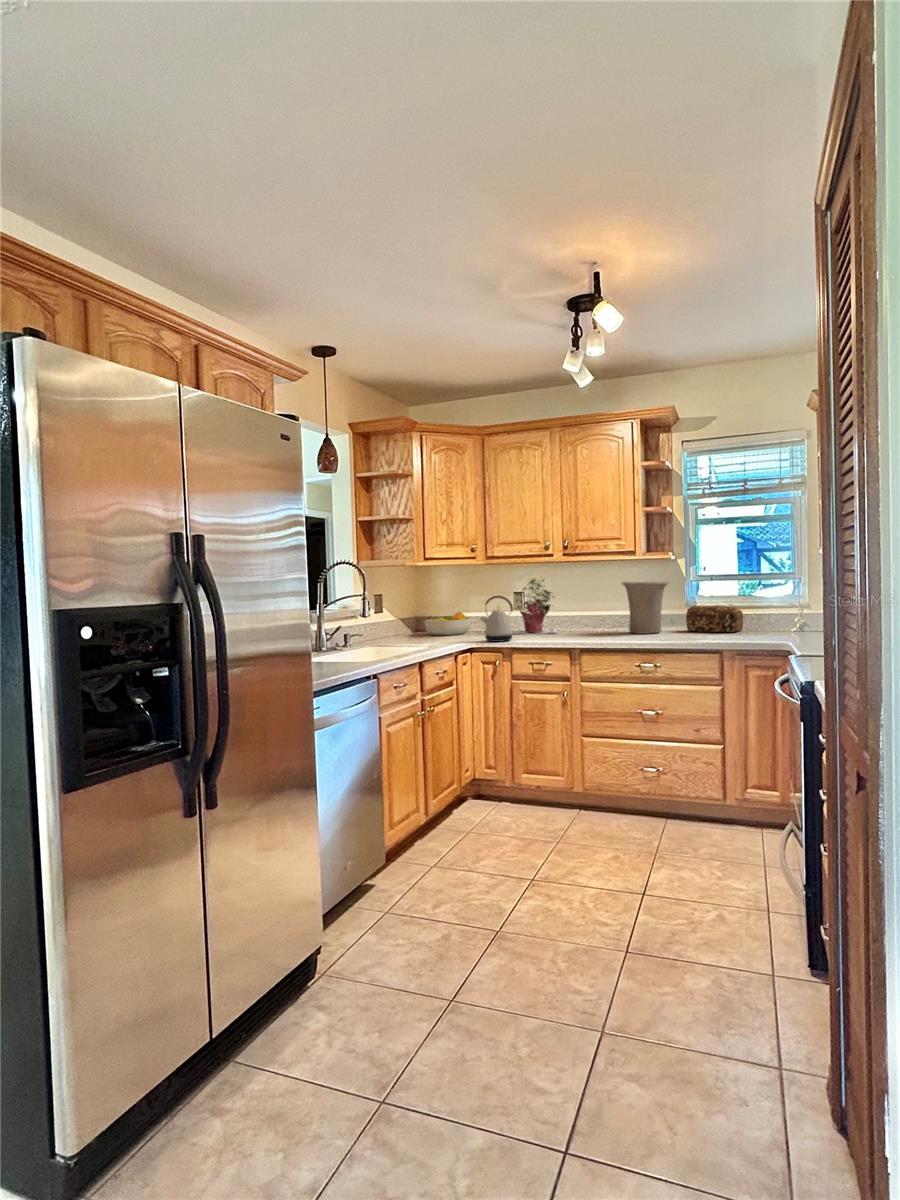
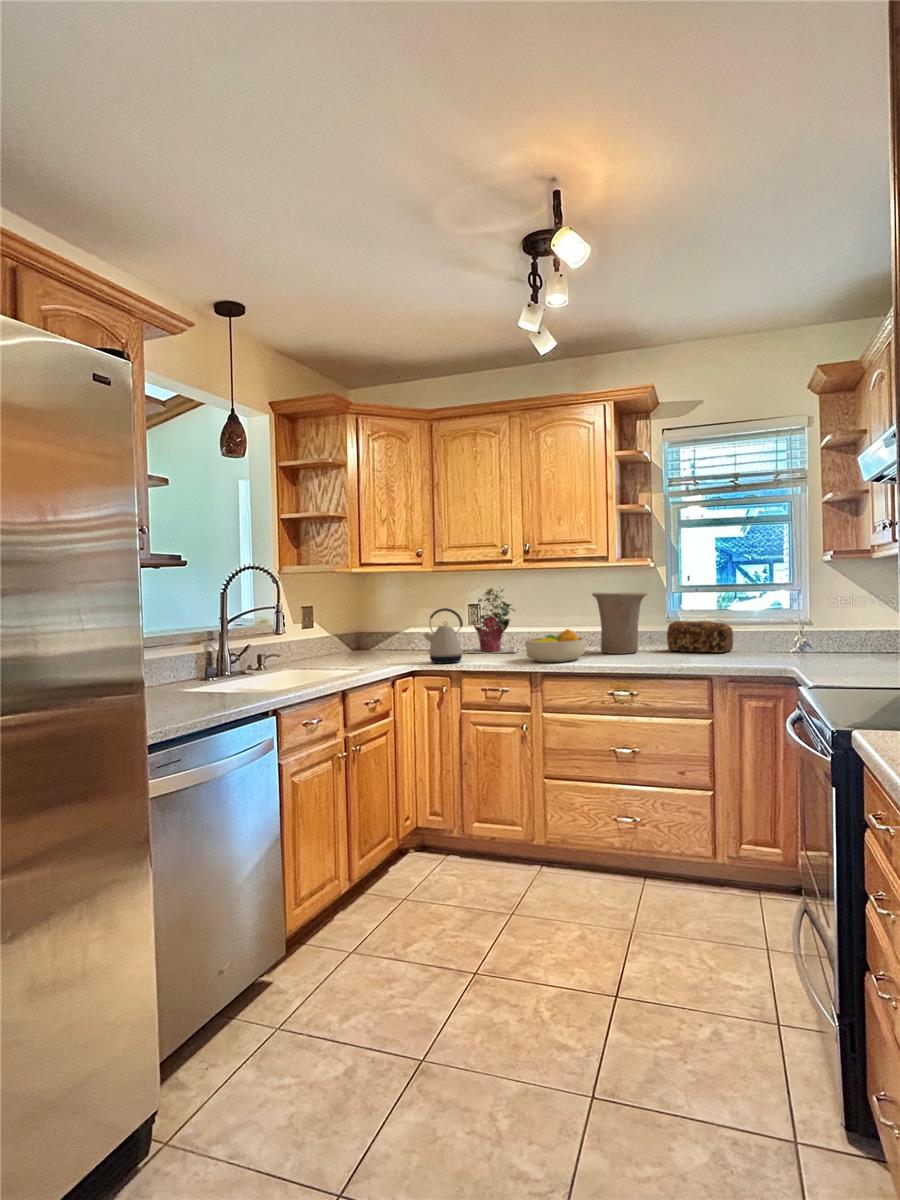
fruit bowl: present [425,612,471,635] -> present [525,629,585,662]

